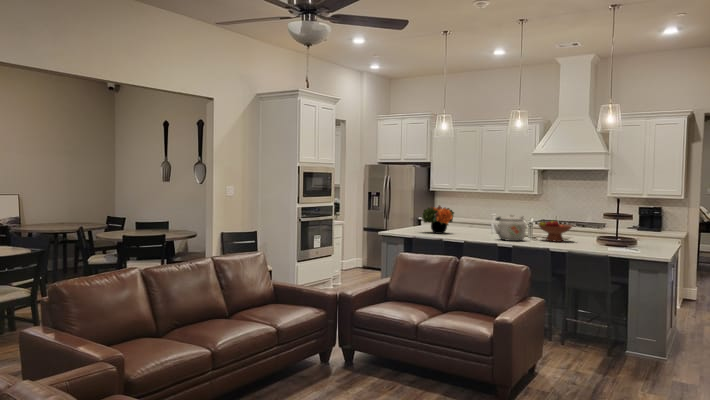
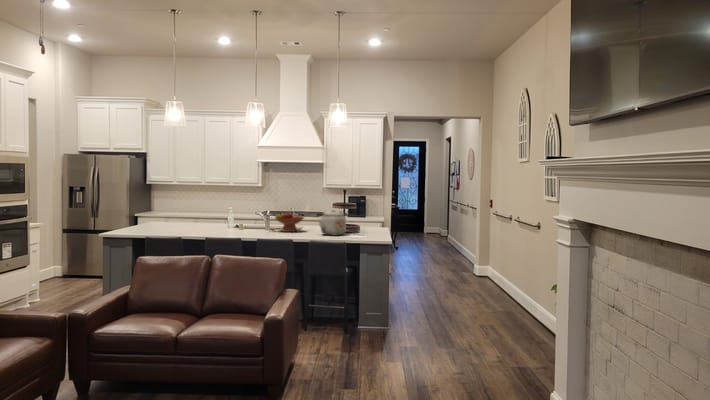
flower arrangement: present [422,205,454,234] -> none [152,201,190,231]
kettle: present [494,215,526,241] -> present [317,210,346,235]

